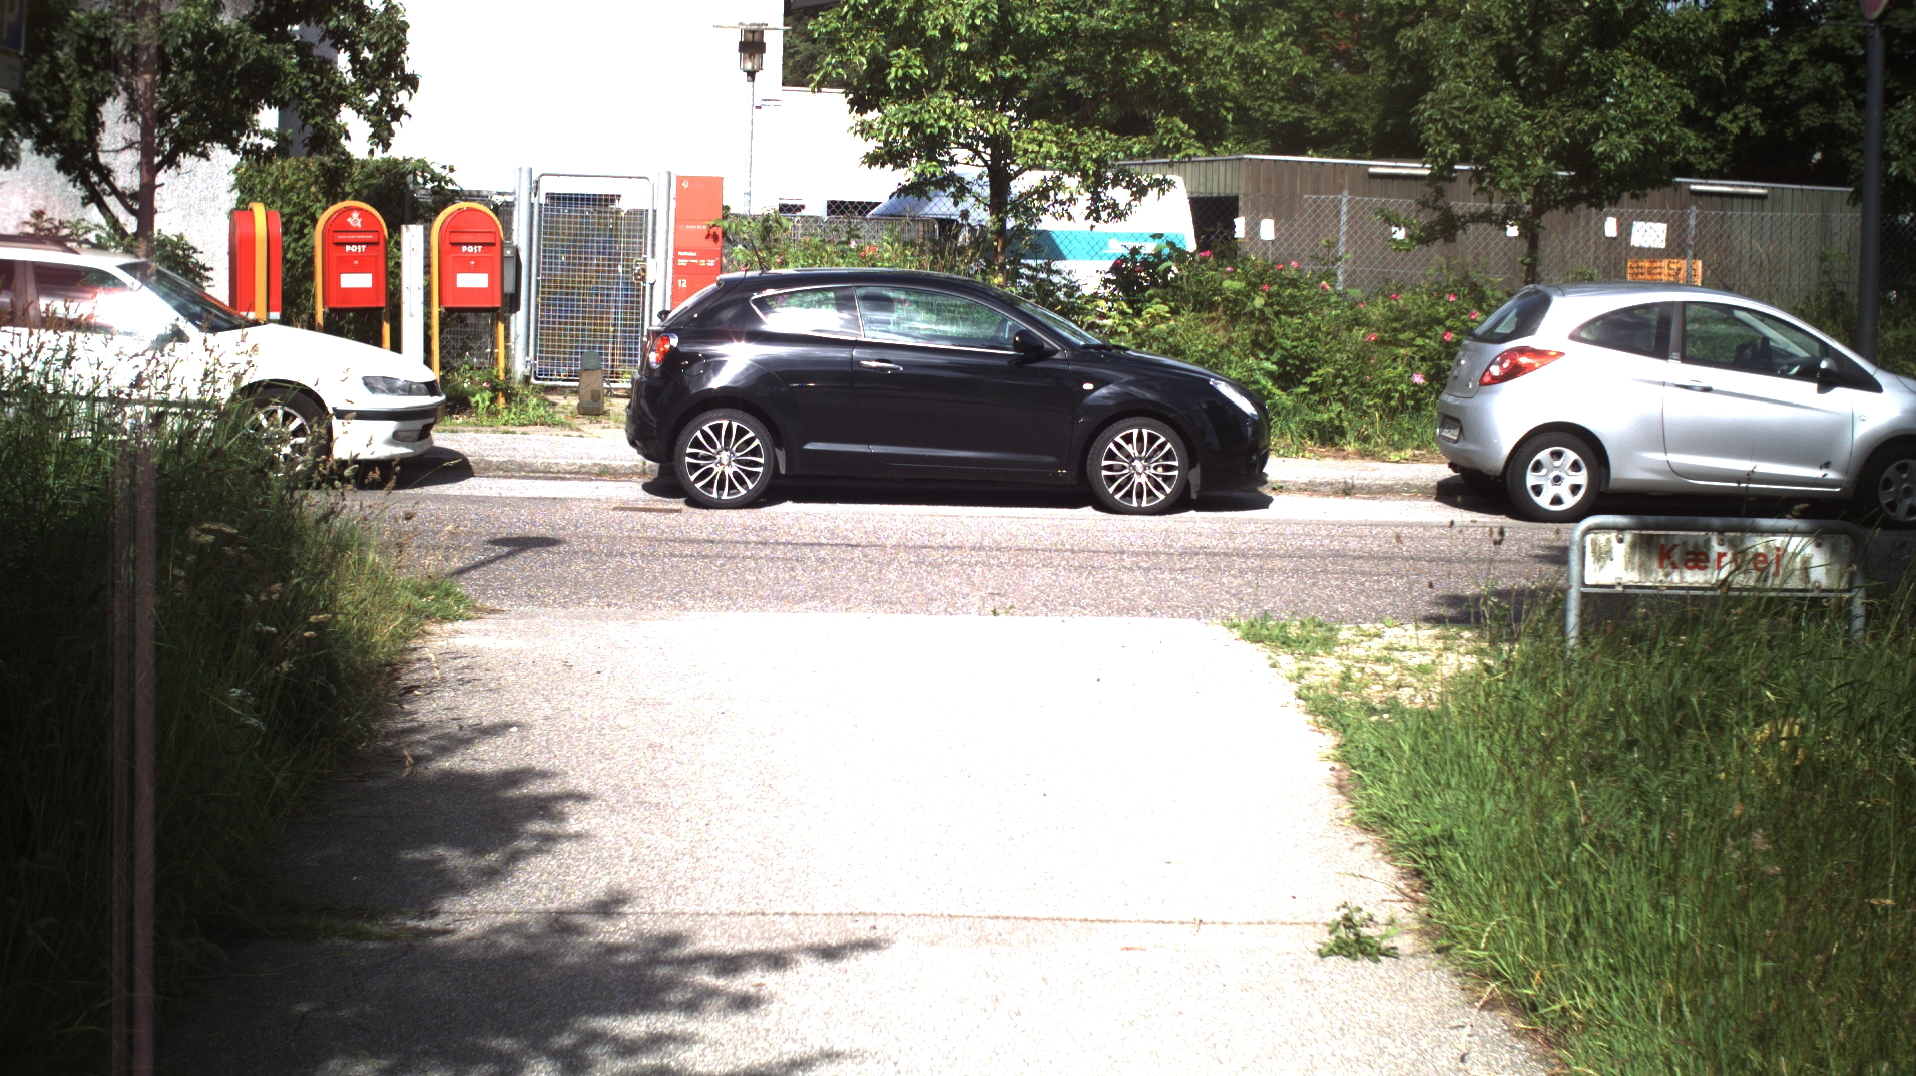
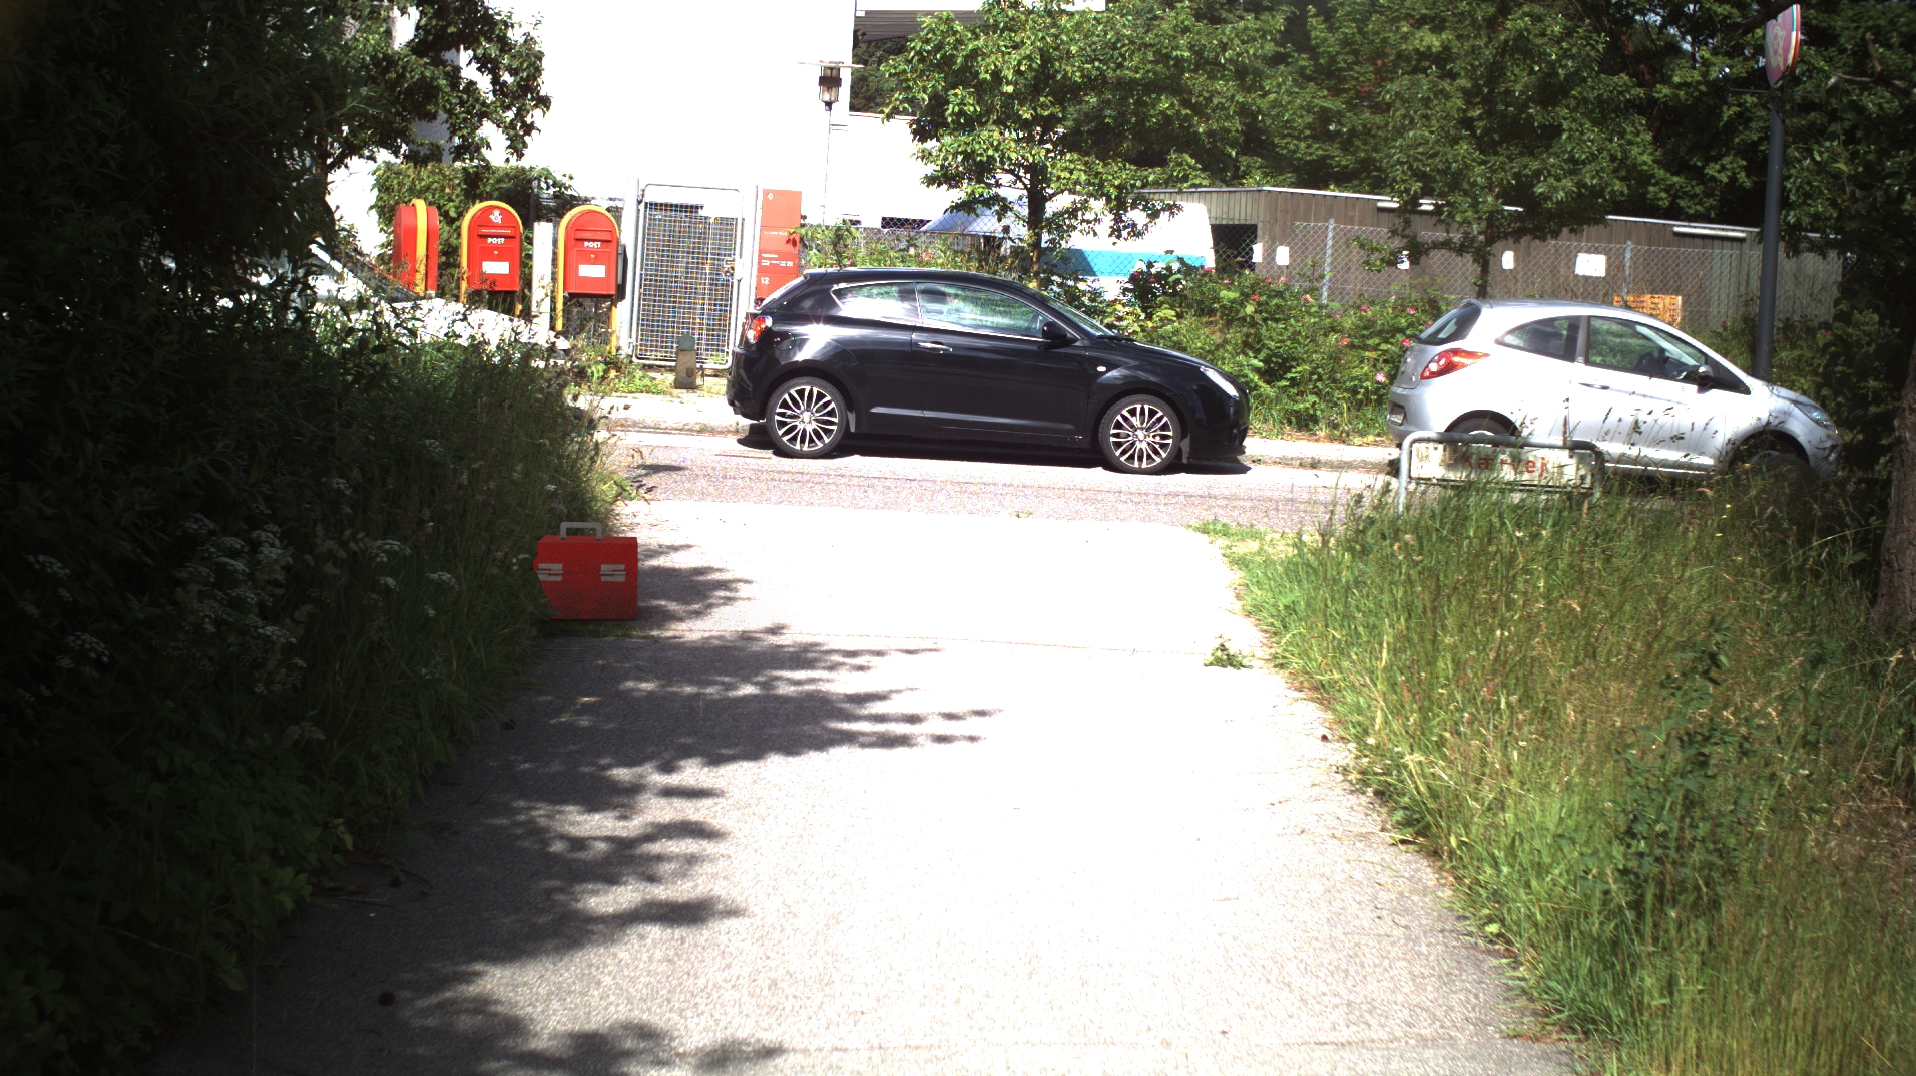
toolbox: none [287,667,459,812] -> present [533,522,638,620]

